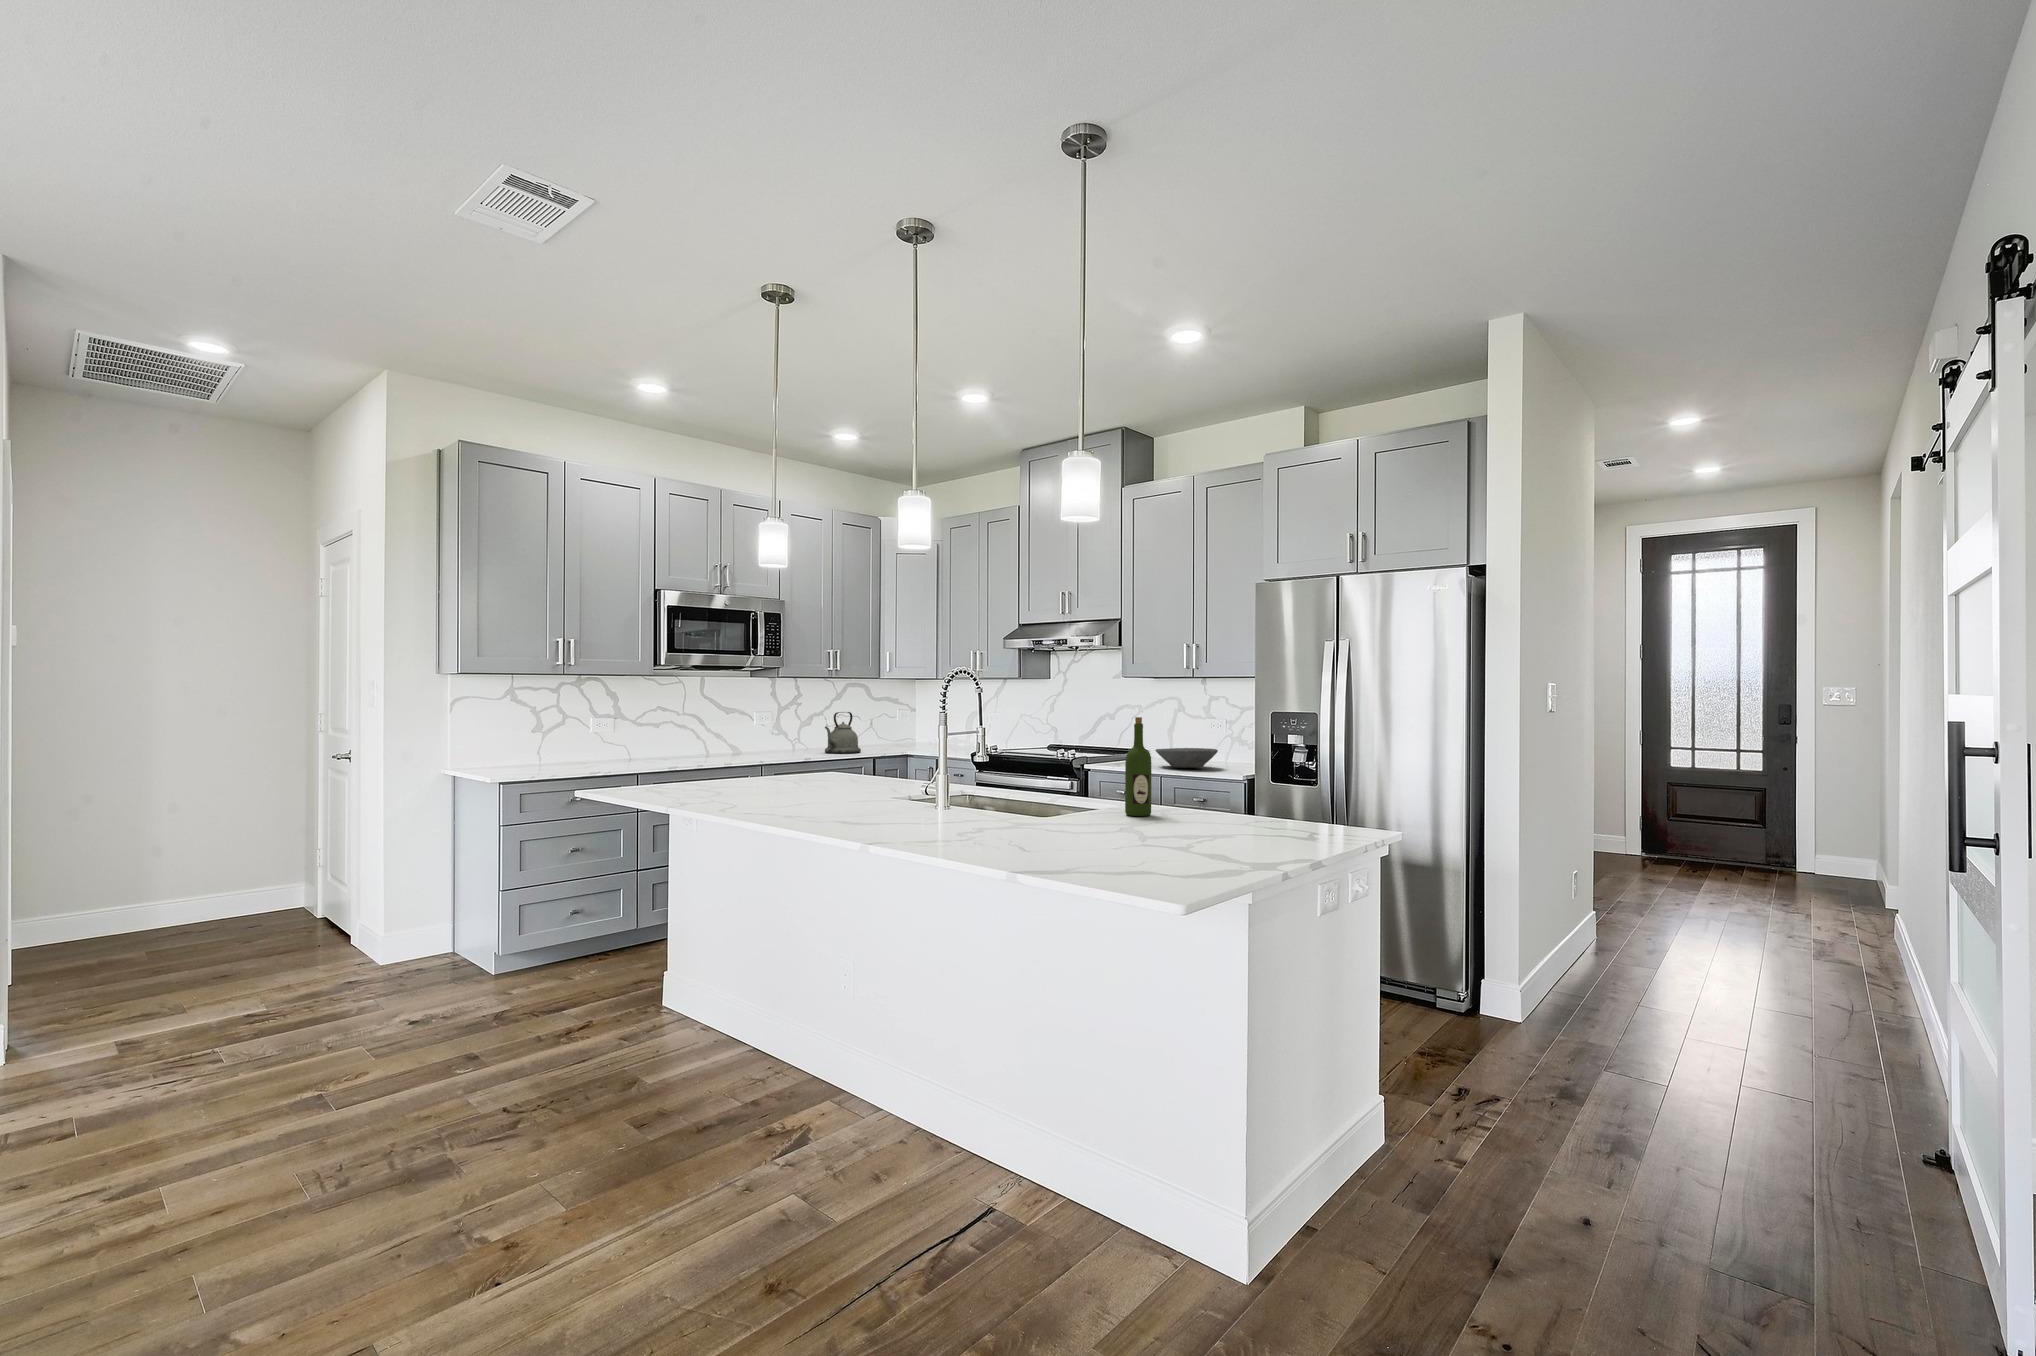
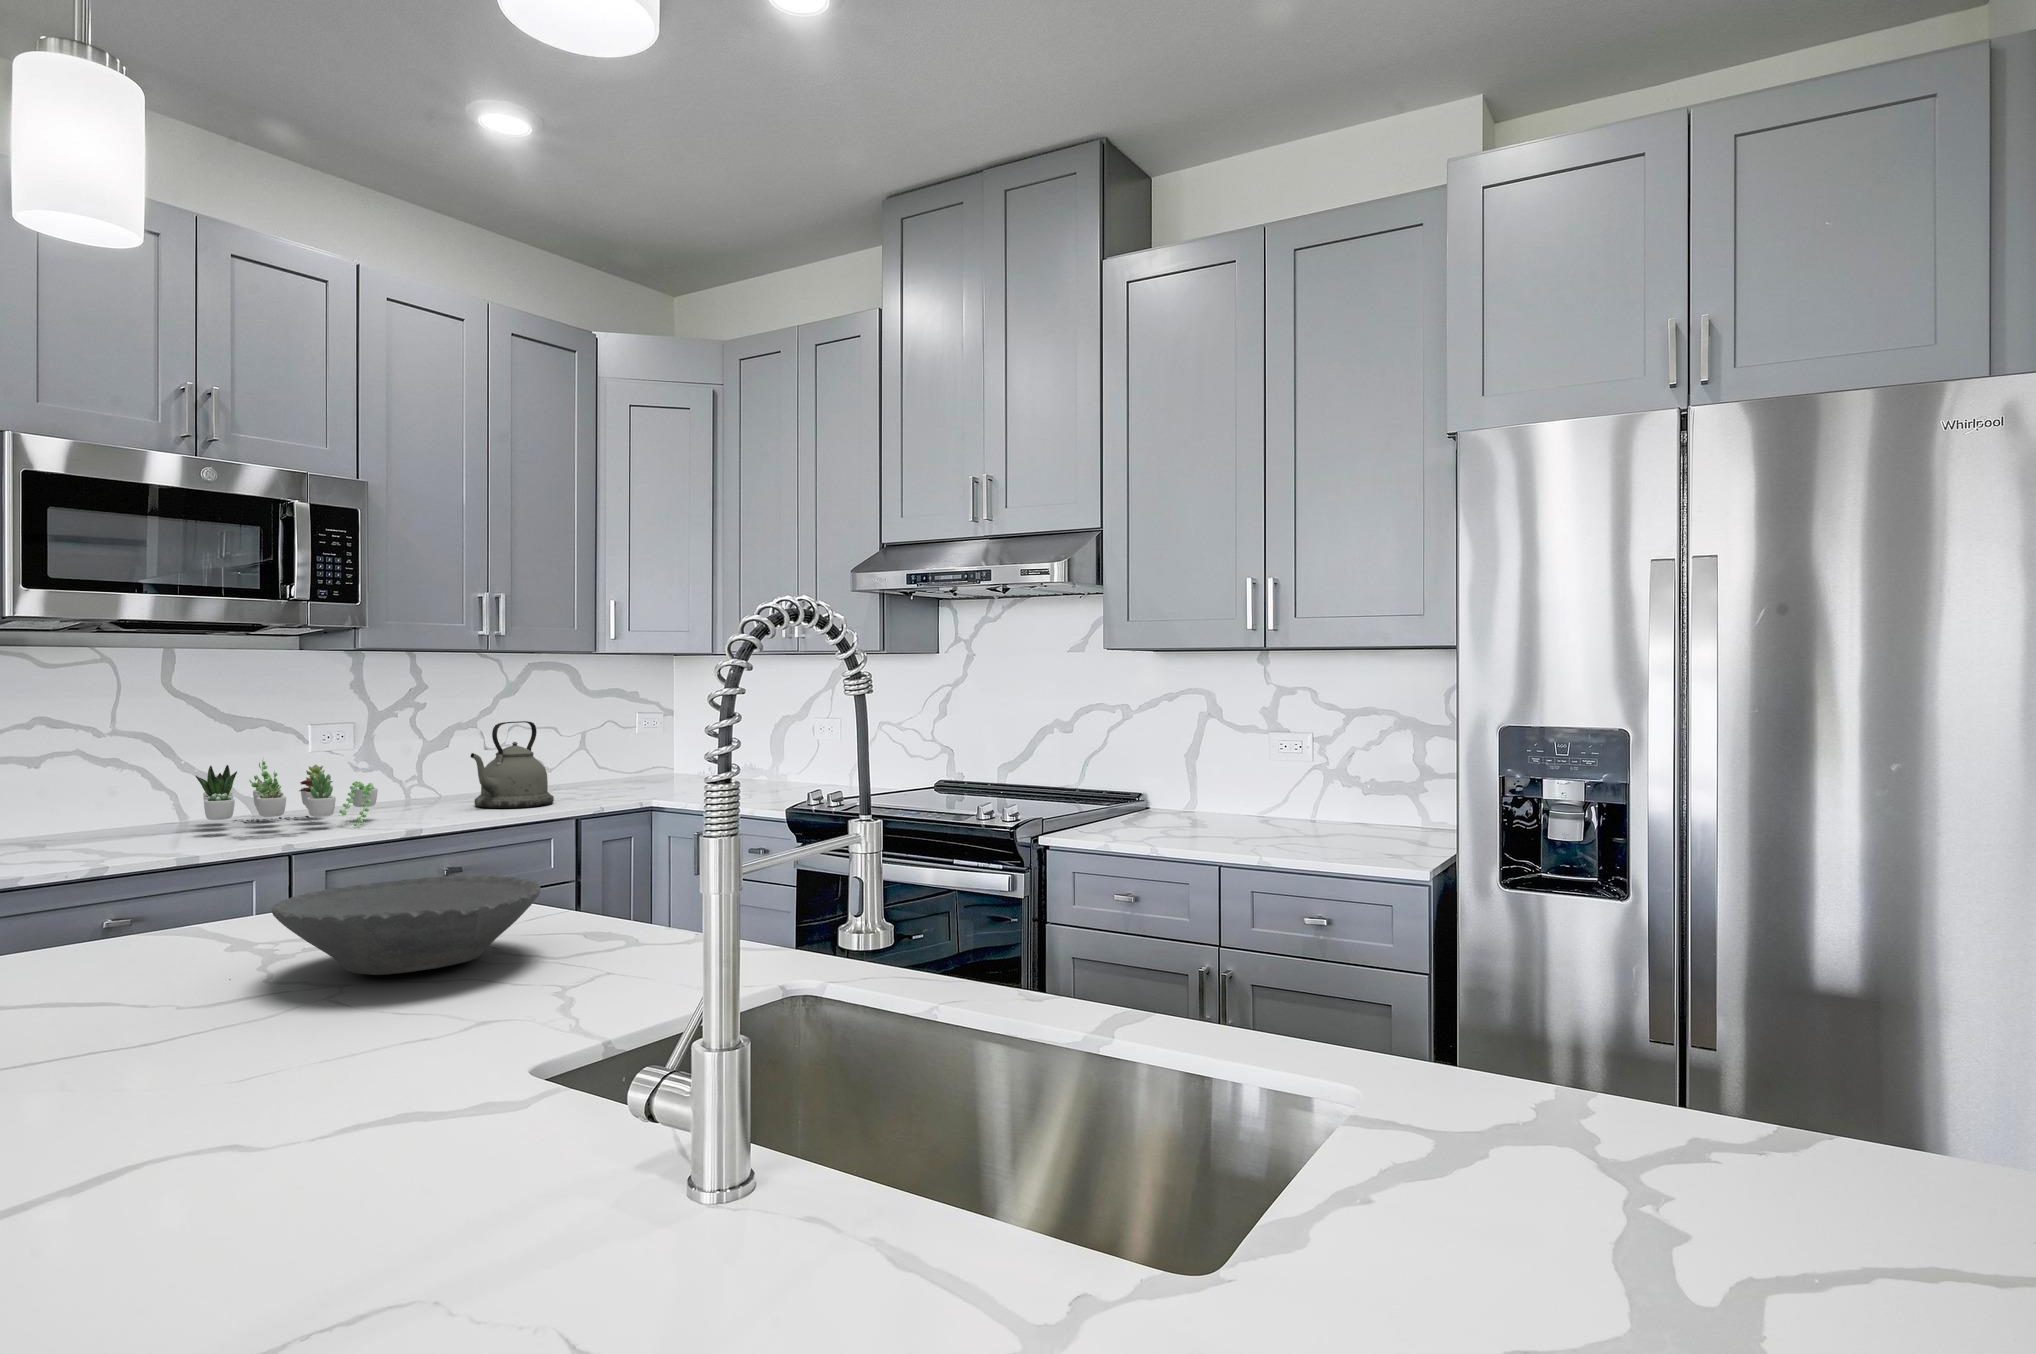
wine bottle: present [1125,717,1151,816] -> none [1559,804,1690,1266]
succulent plant: none [715,725,787,758] -> present [196,761,378,826]
bowl: present [1155,748,1218,768] -> present [272,875,540,975]

